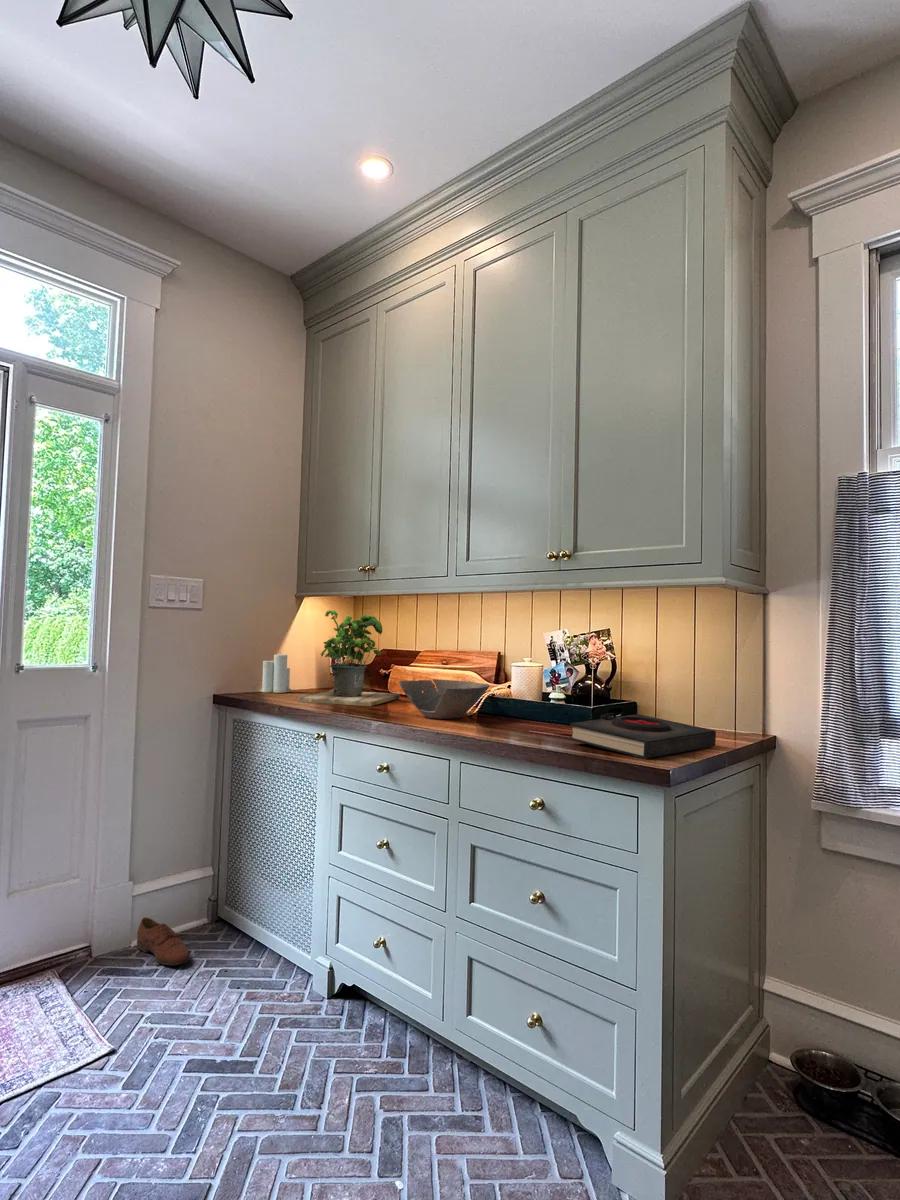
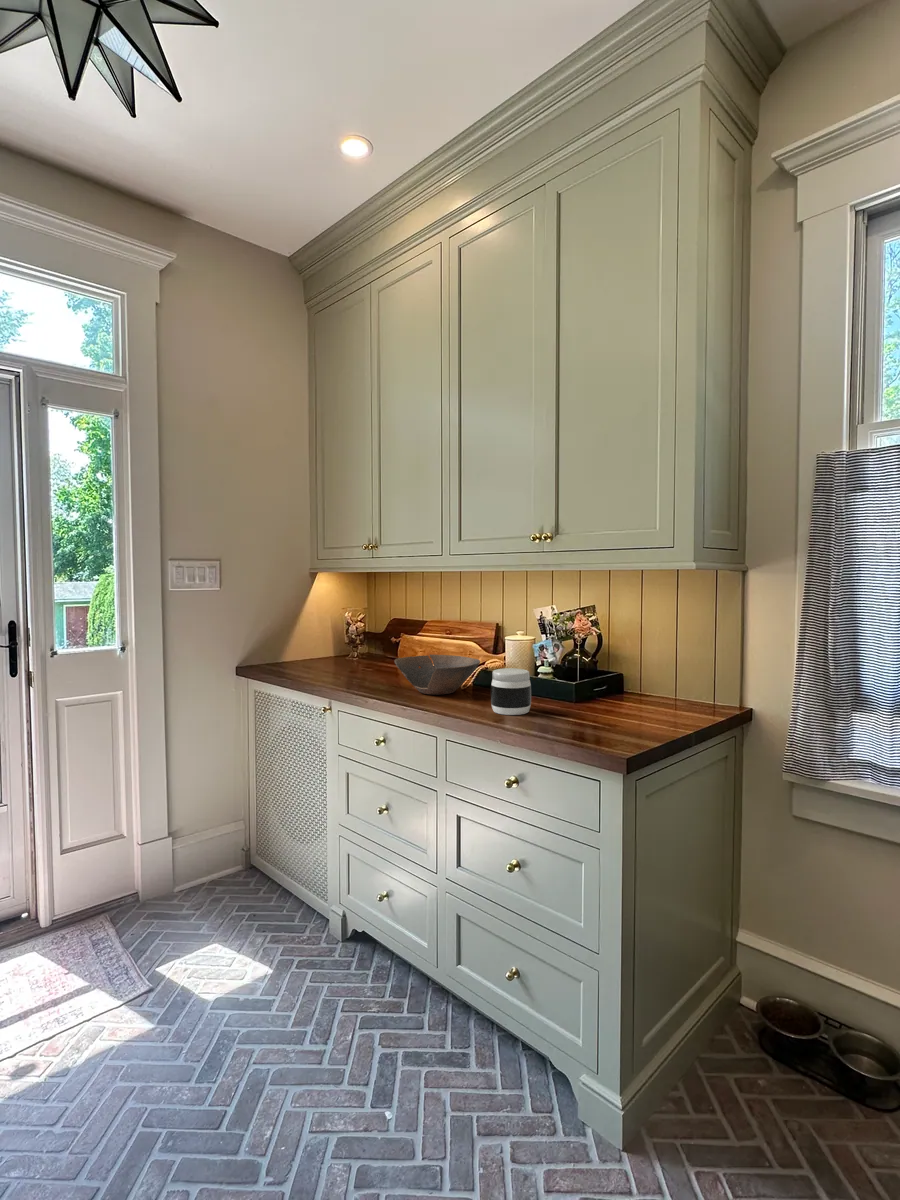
potted plant: present [298,610,400,706] -> none [308,588,406,679]
candle: present [260,654,291,693] -> none [278,624,307,664]
jar: none [508,688,550,735] -> present [491,668,531,715]
book: present [569,713,716,759] -> none [543,692,686,744]
shoe: present [137,917,190,965] -> none [177,868,222,911]

